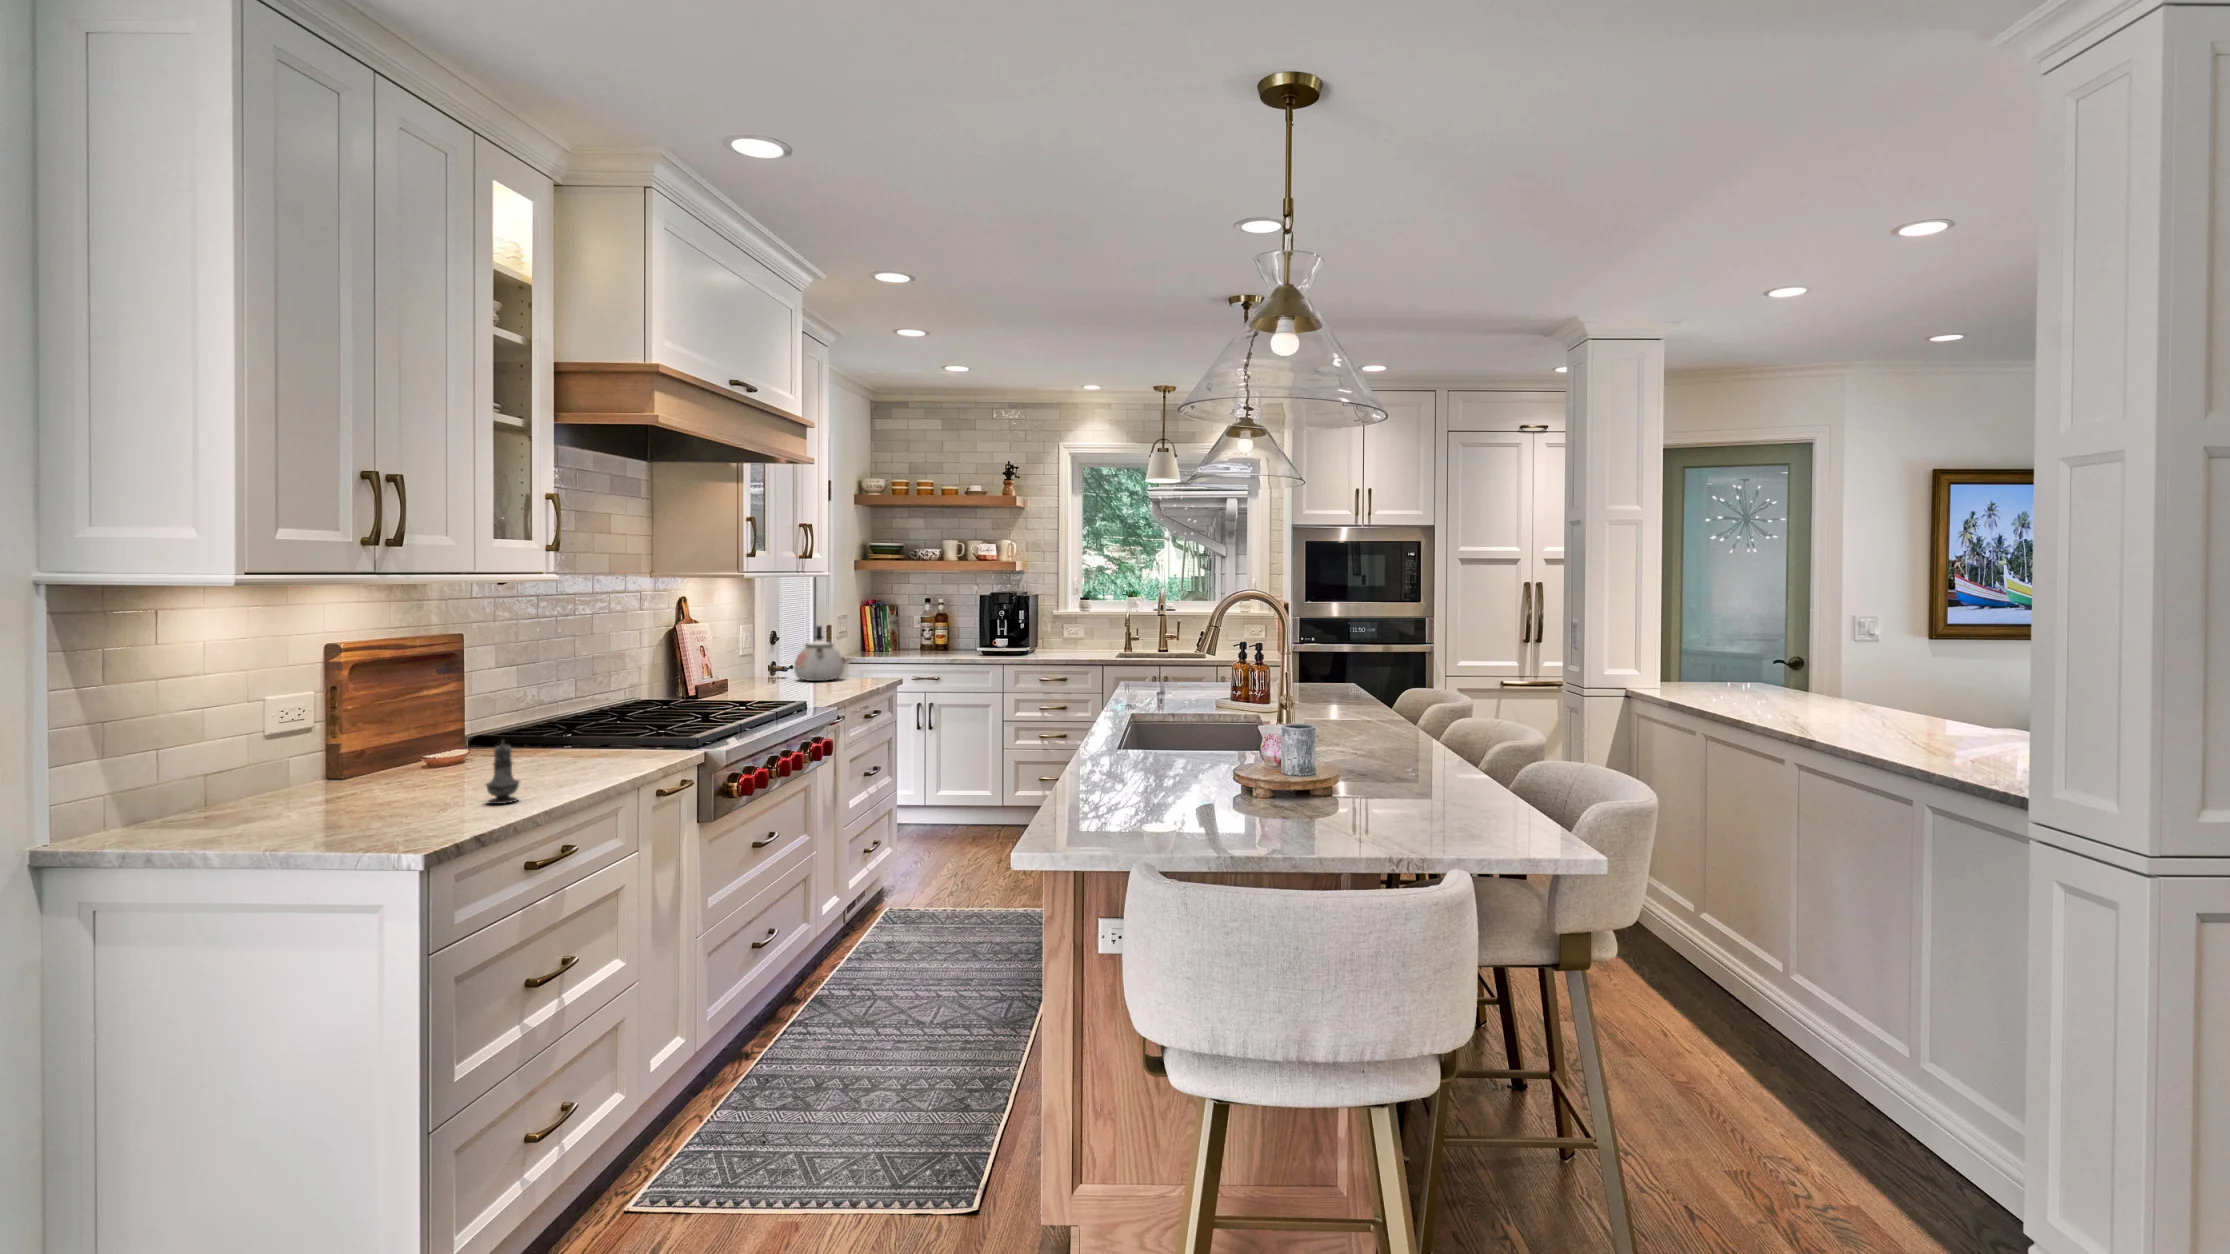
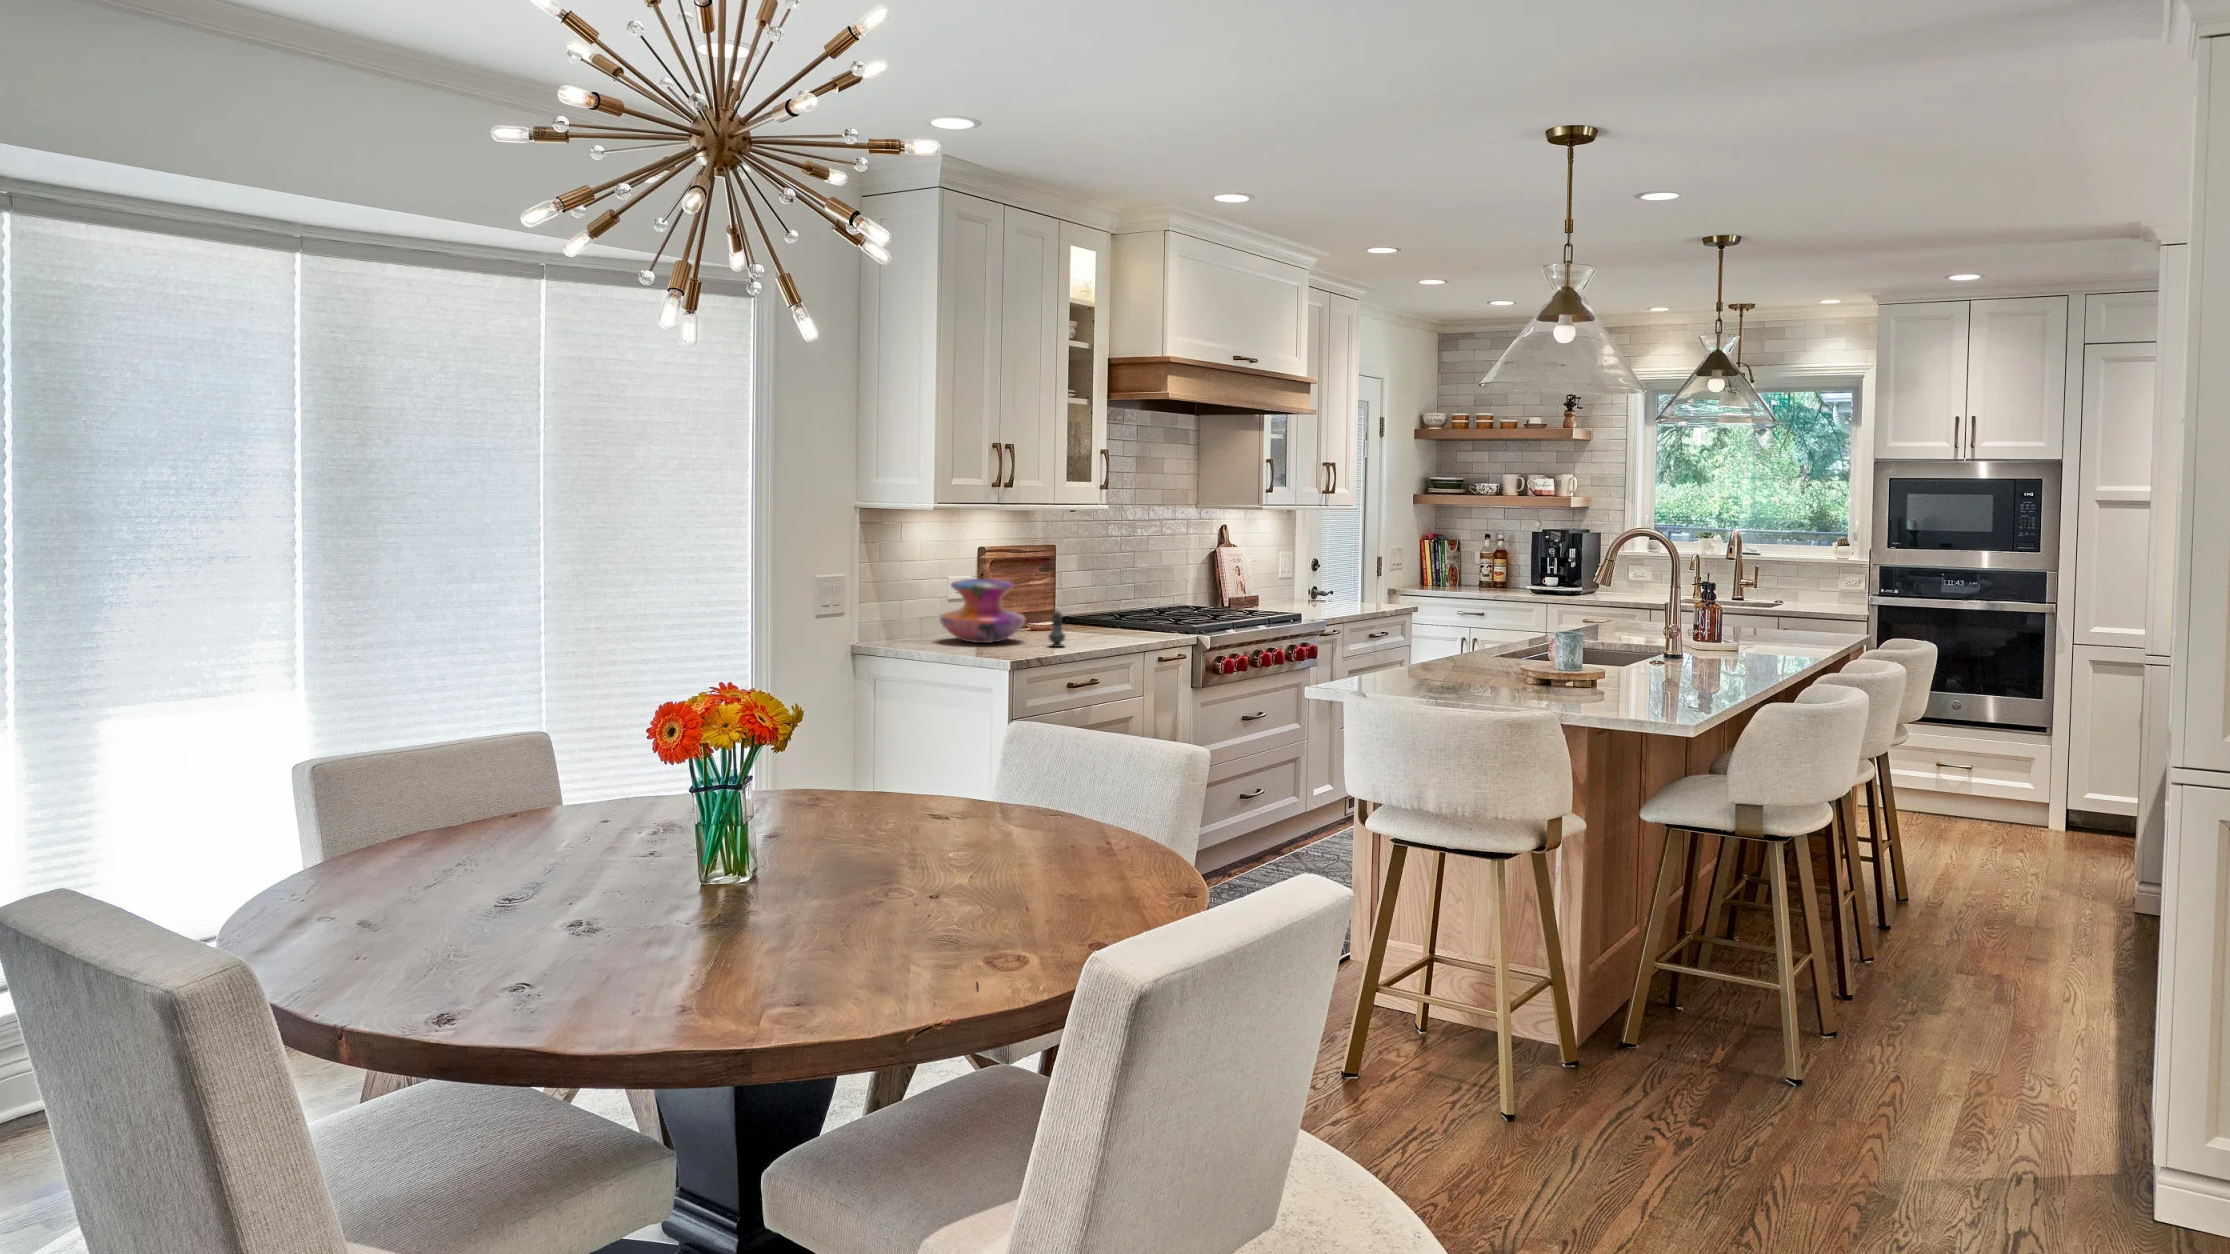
kettle: present [794,626,844,681] -> none [1318,554,1359,602]
decorative vase: none [245,698,434,812] -> present [939,579,1025,643]

